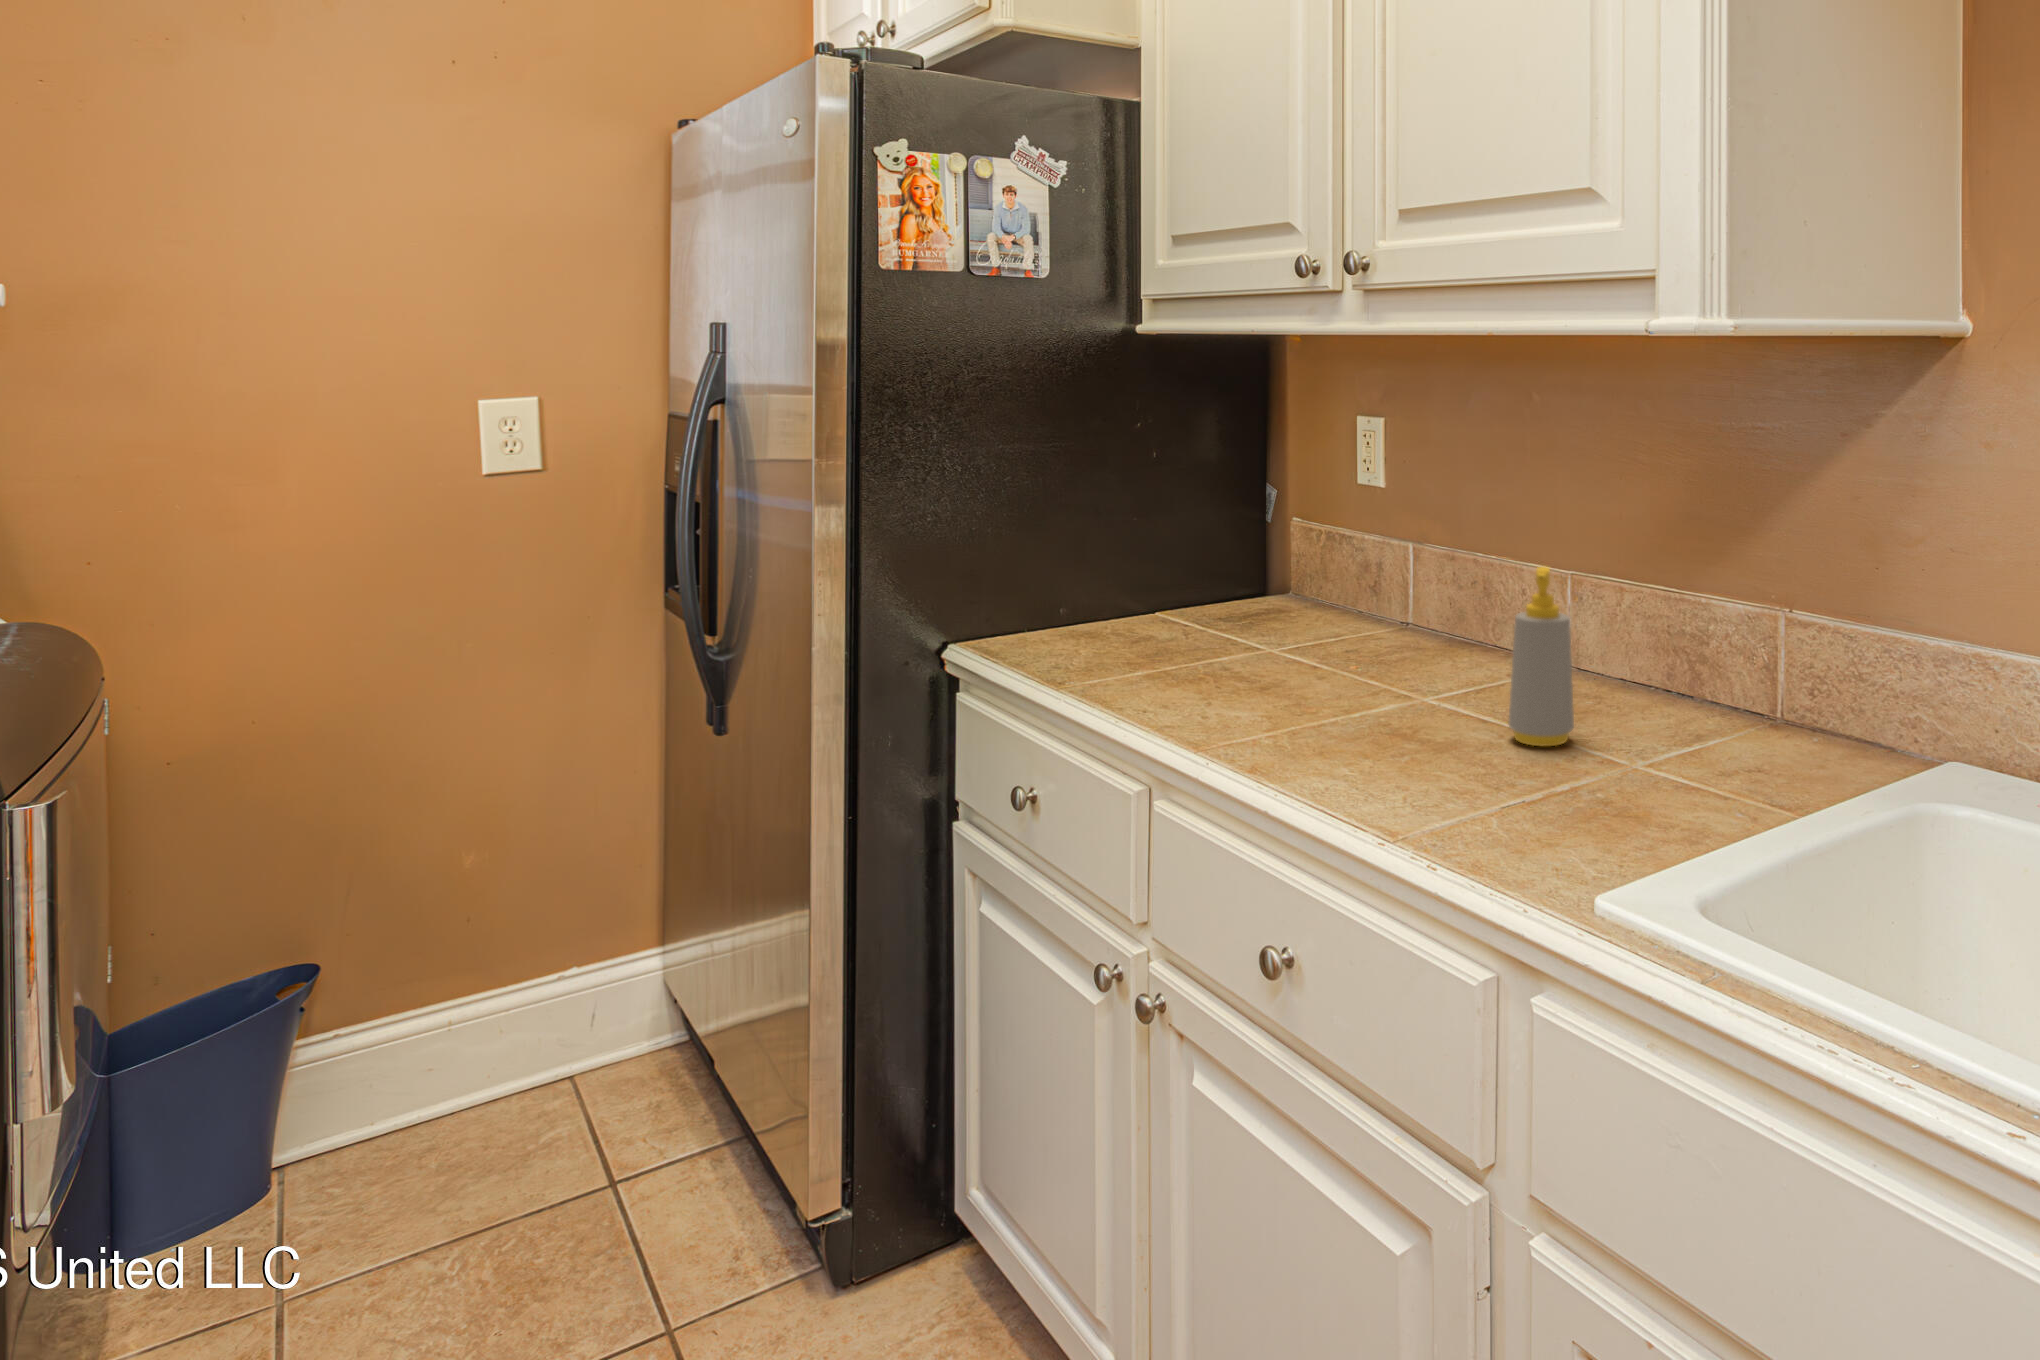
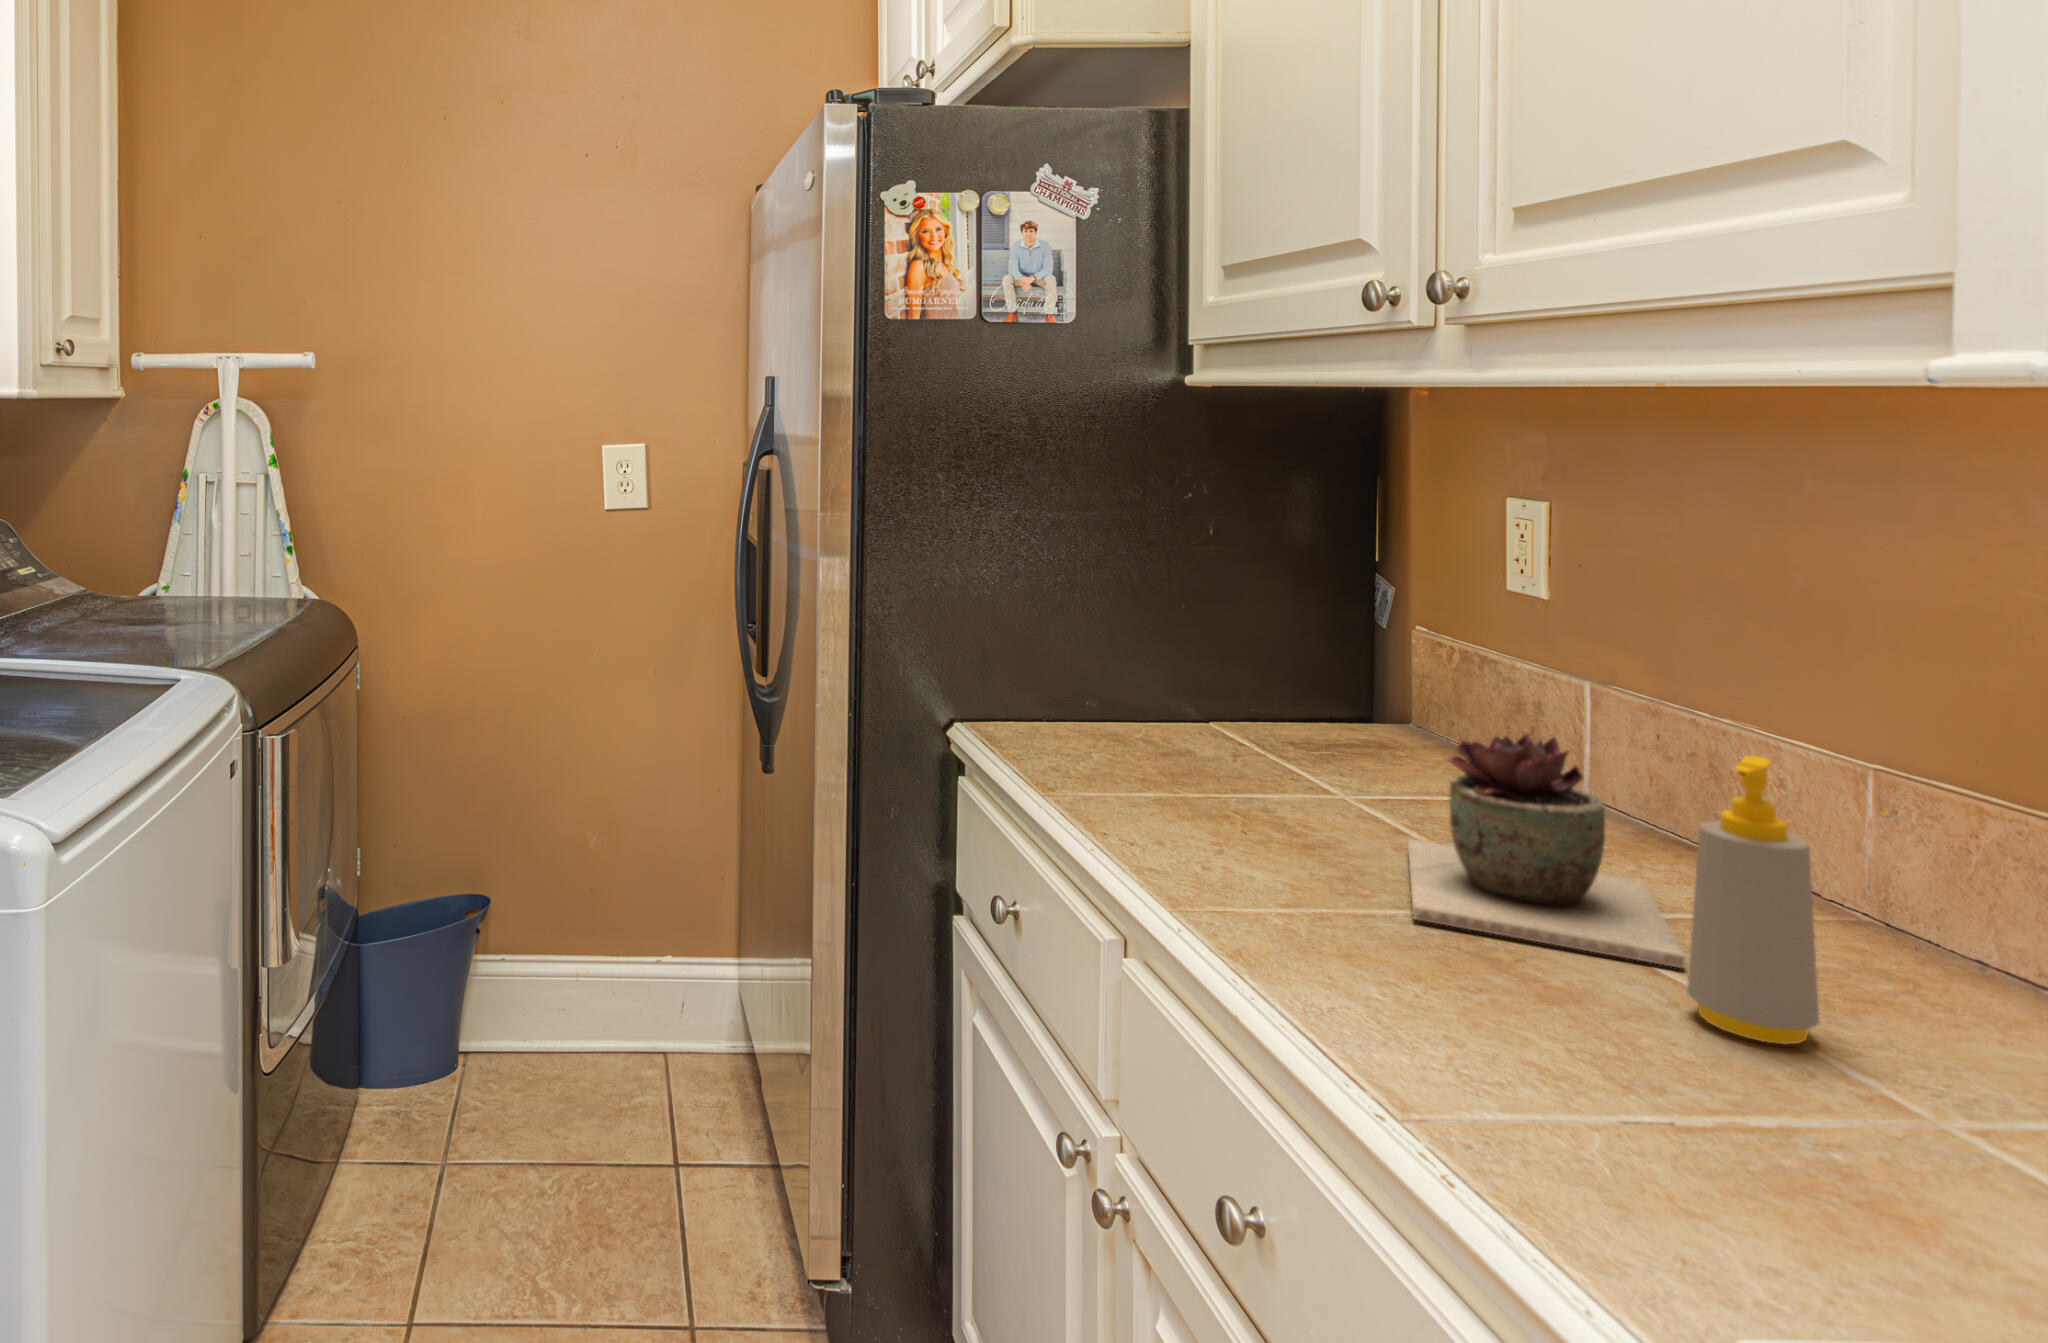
succulent plant: none [1322,577,1499,722] -> present [1408,735,1685,968]

